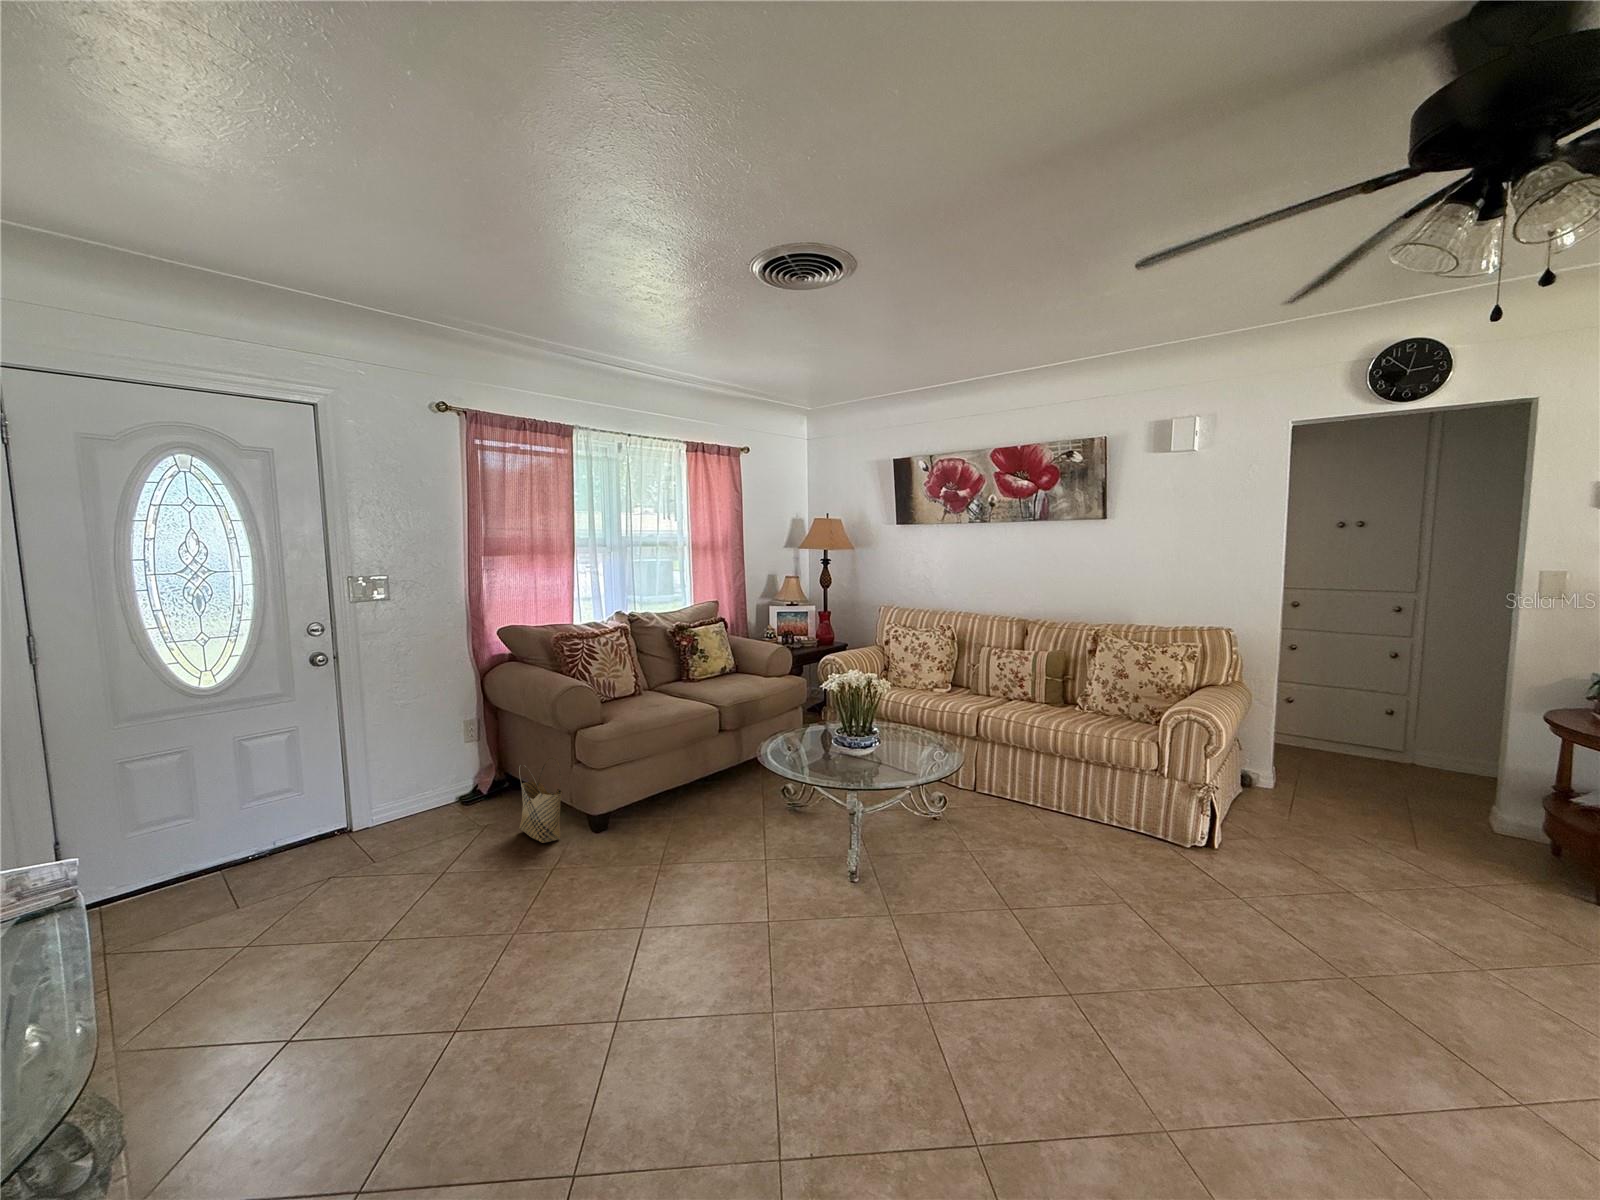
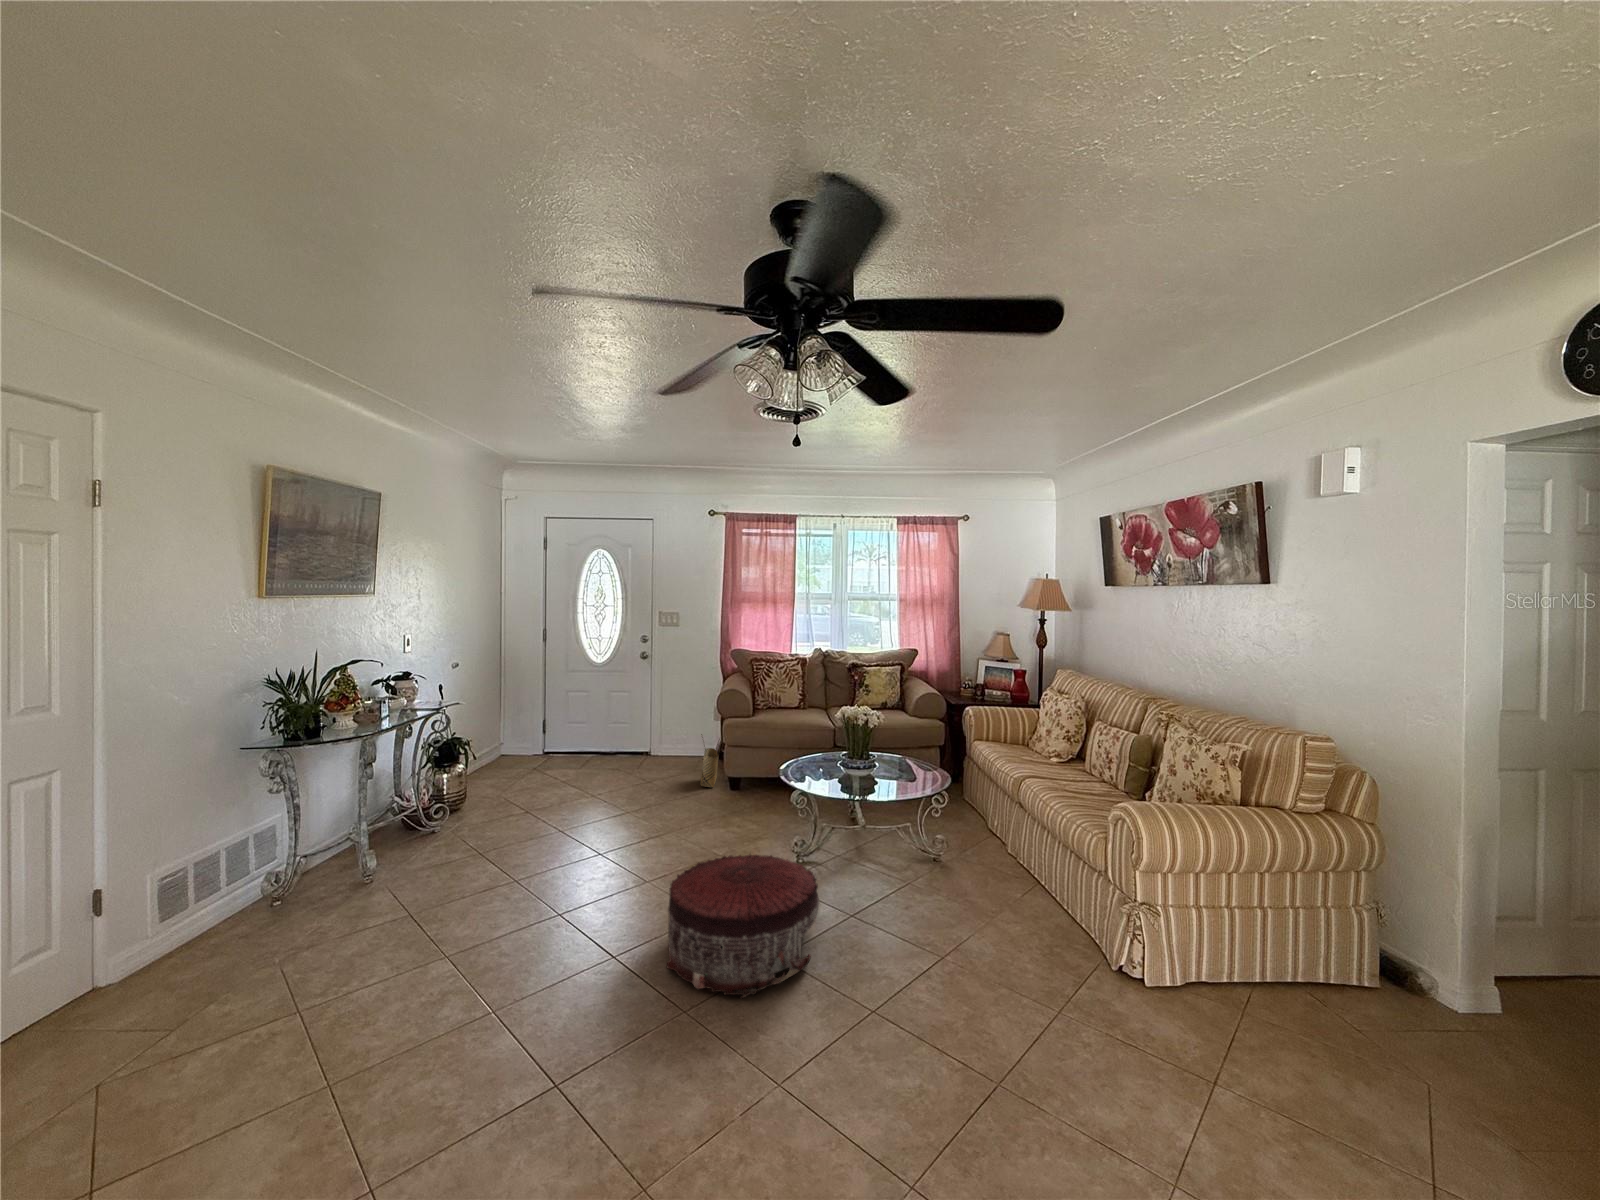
pouf: none [923,873,1155,1102] -> present [667,854,819,997]

